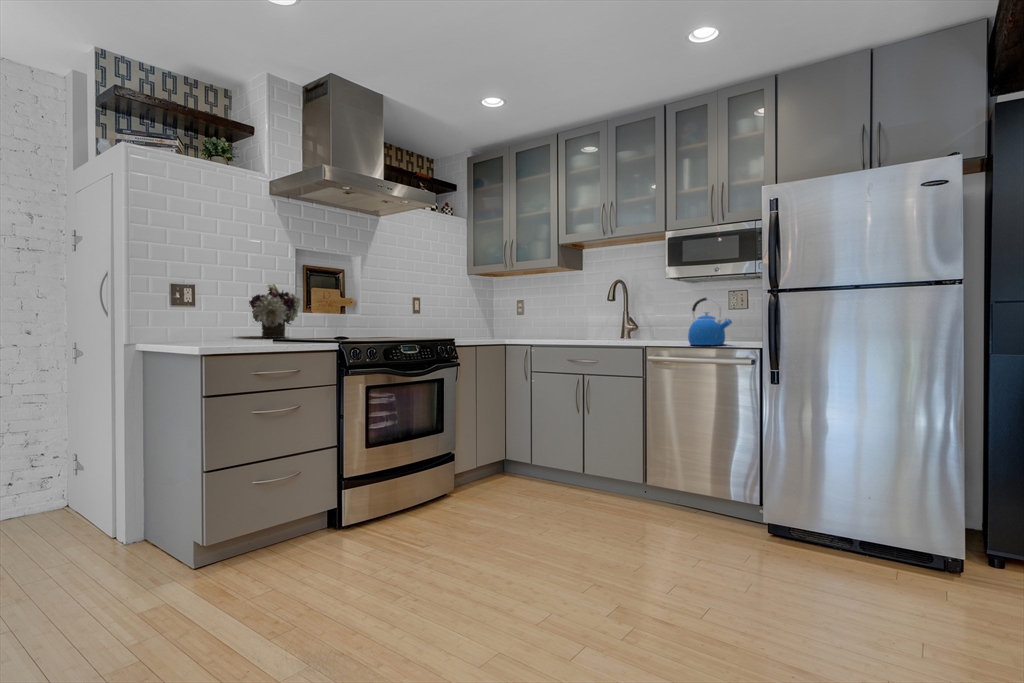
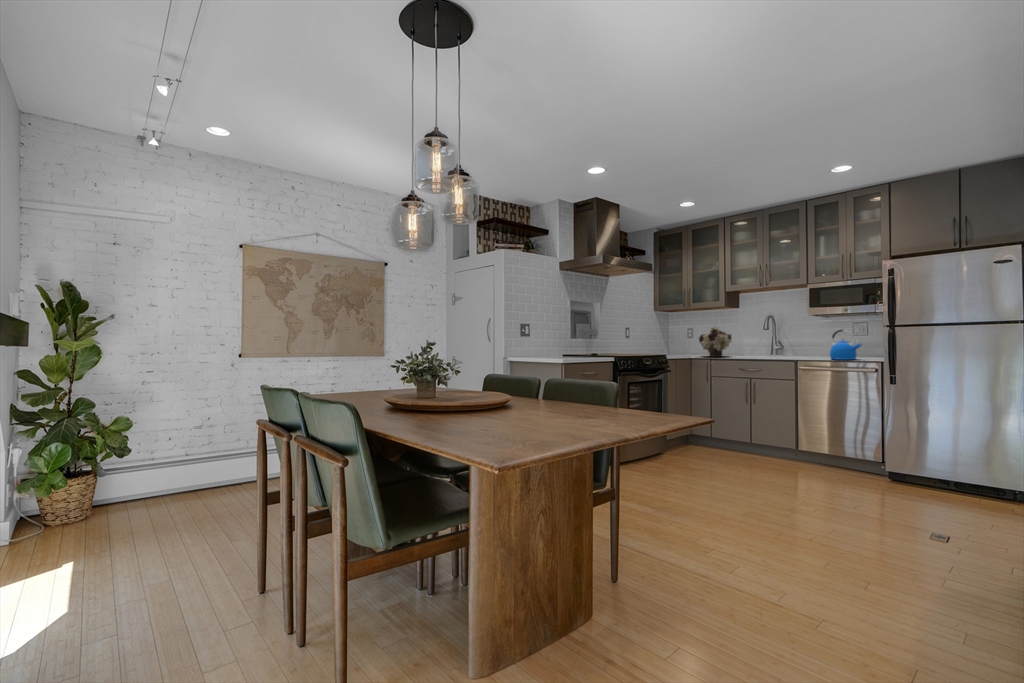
flower arrangement: present [249,284,300,338] -> present [699,327,732,357]

